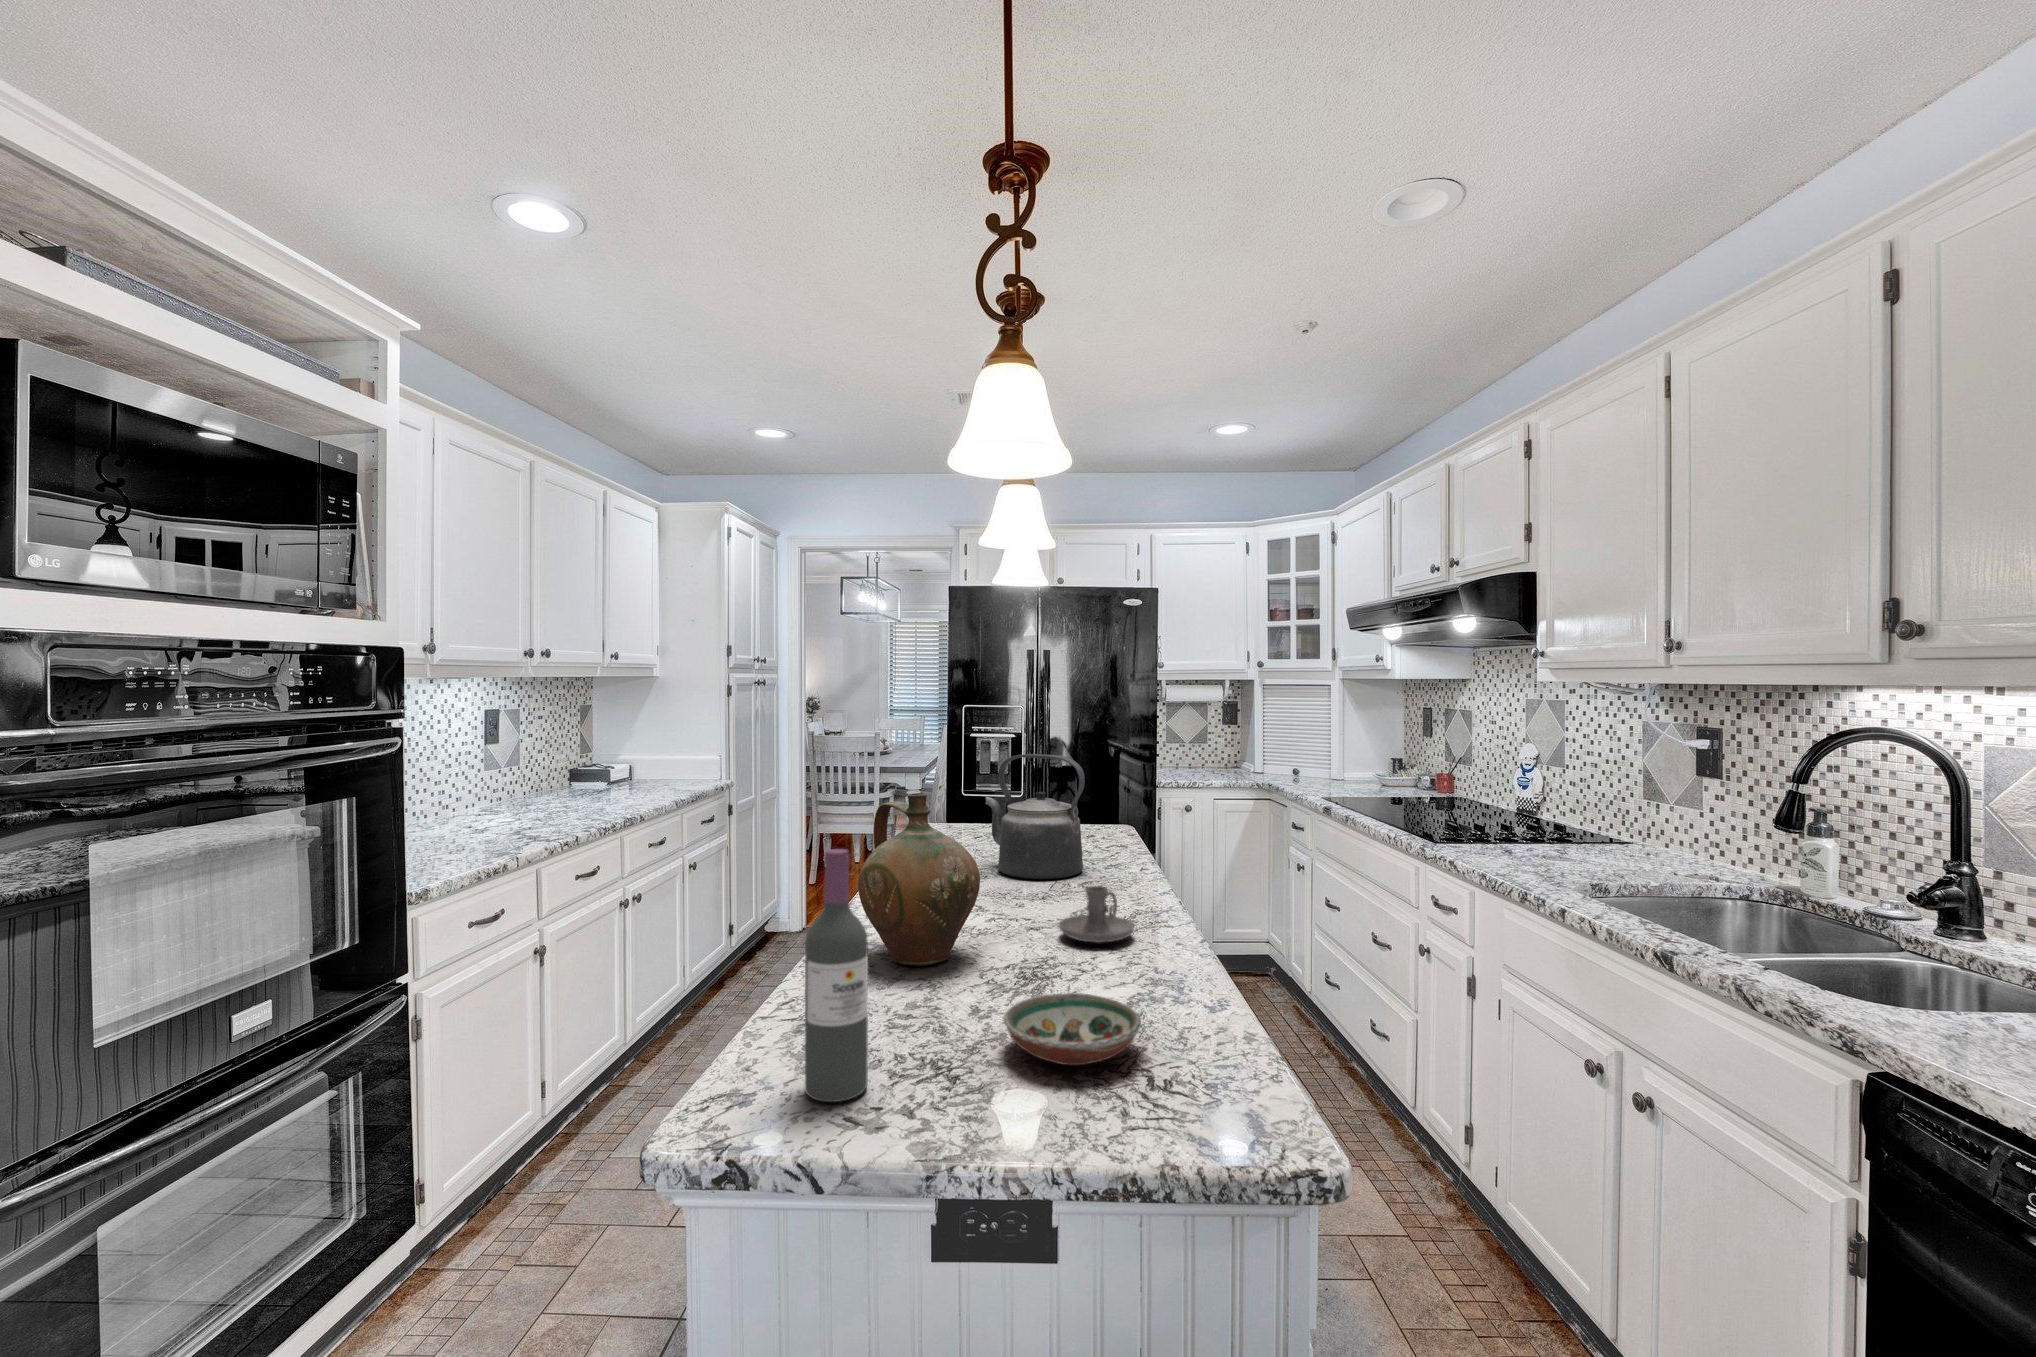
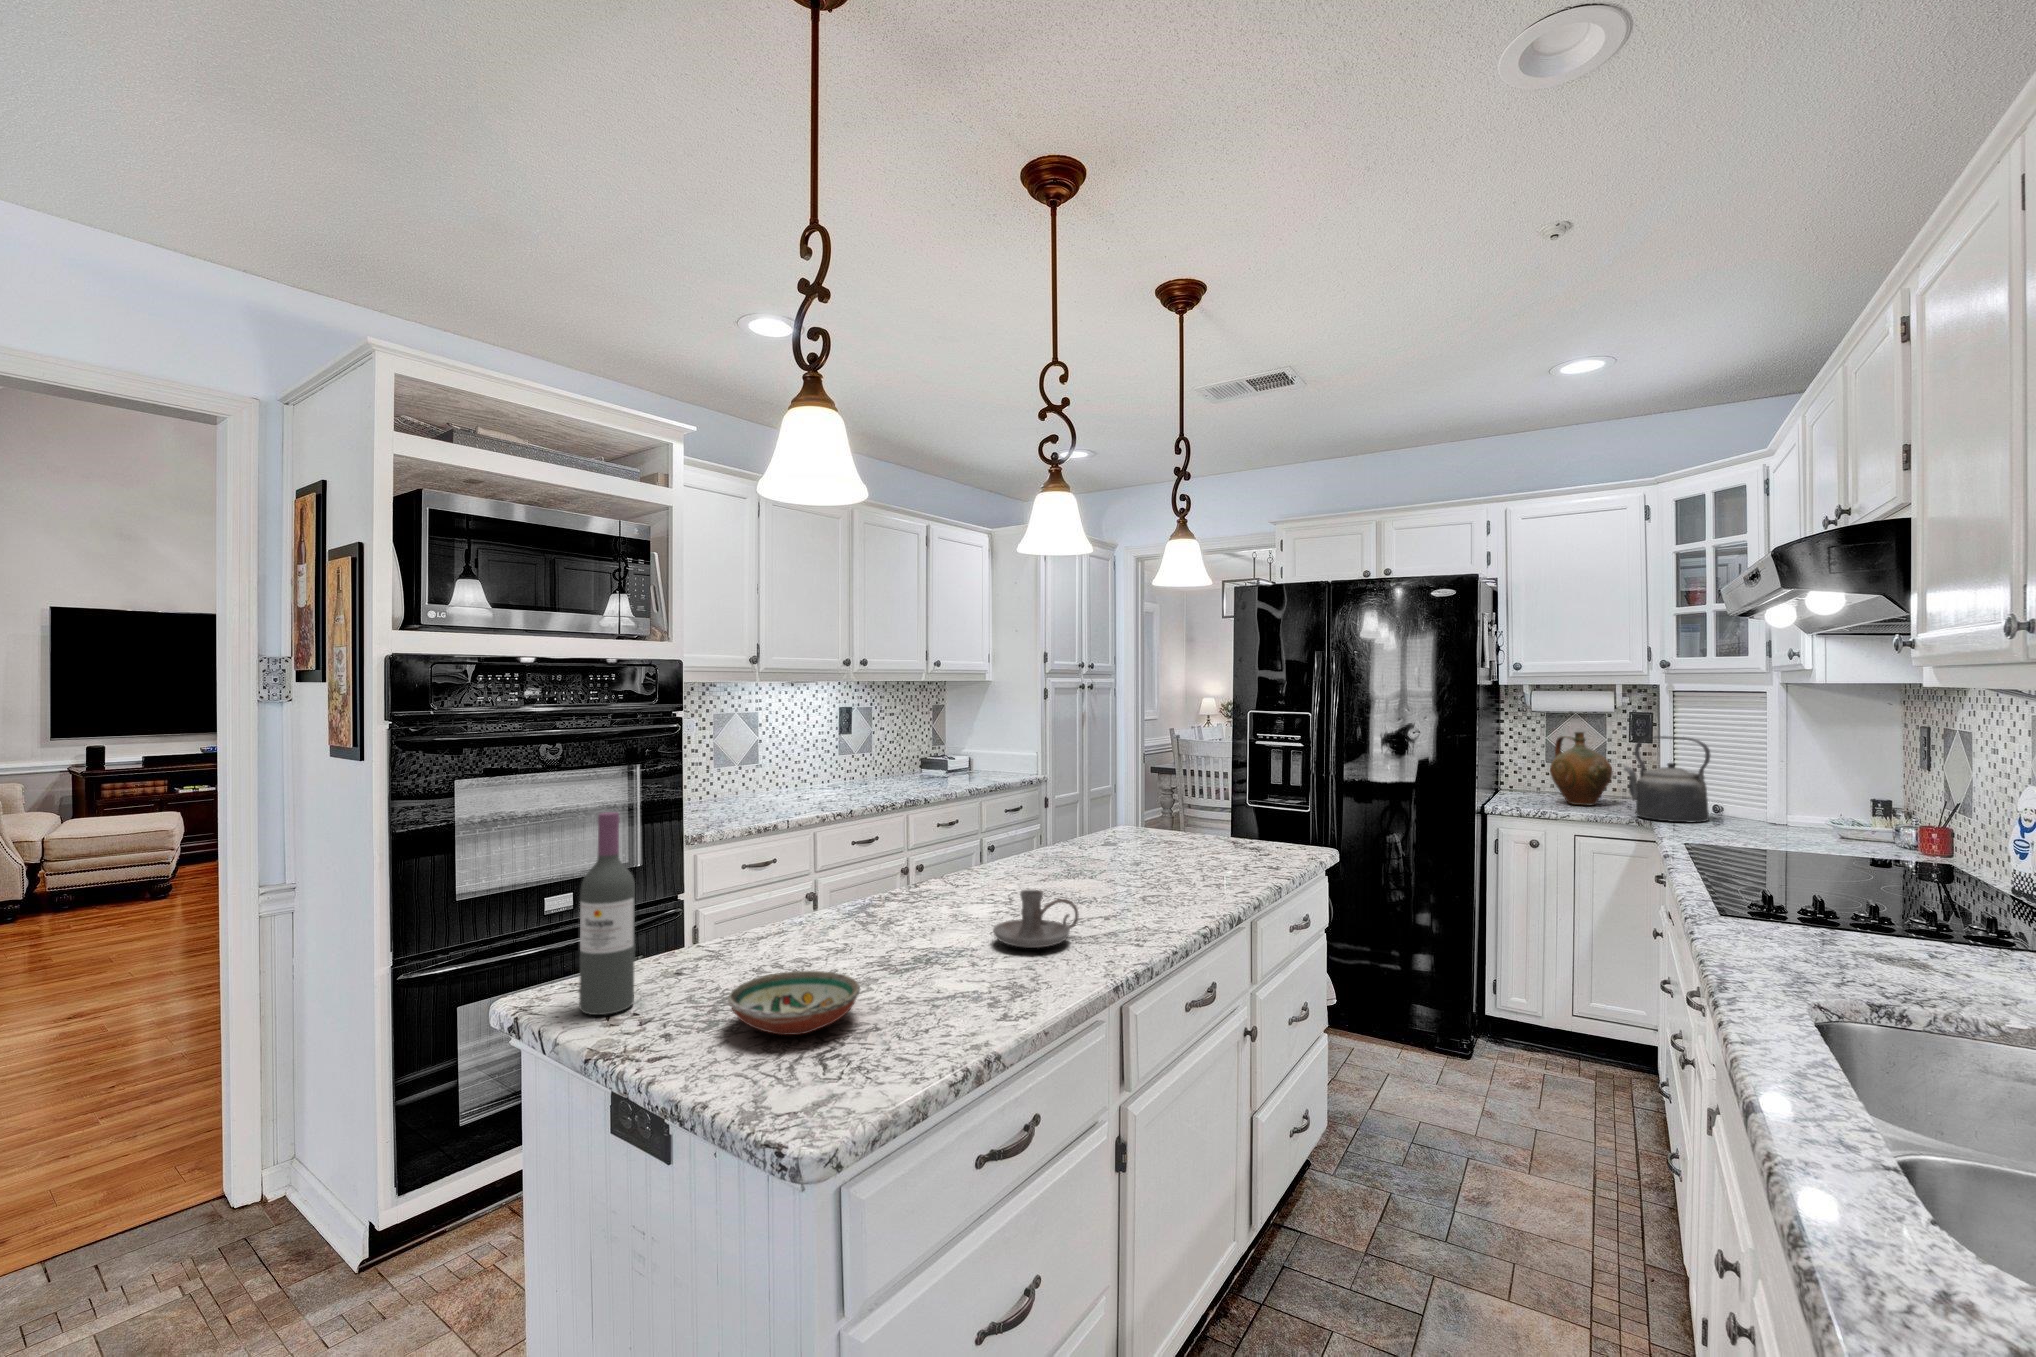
kettle: present [986,754,1085,879] -> present [1624,736,1710,822]
ceramic jug: present [858,793,980,966] -> present [1550,732,1613,806]

